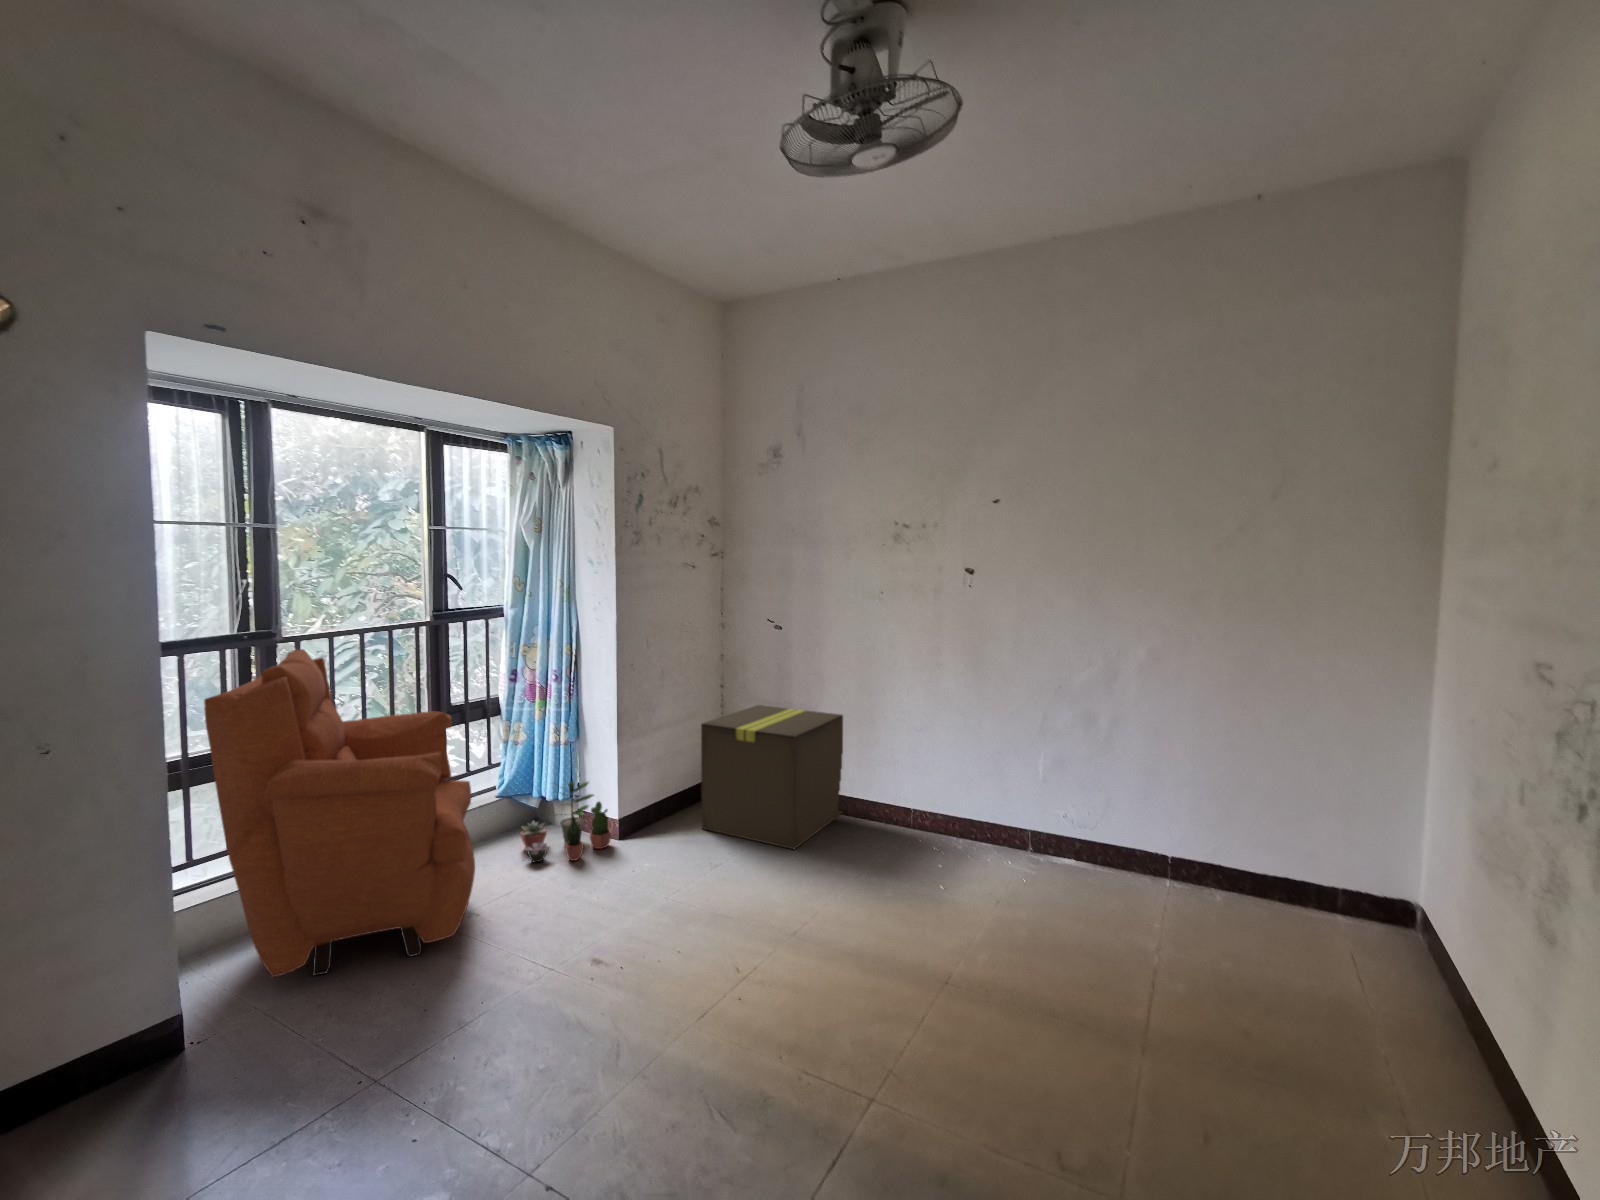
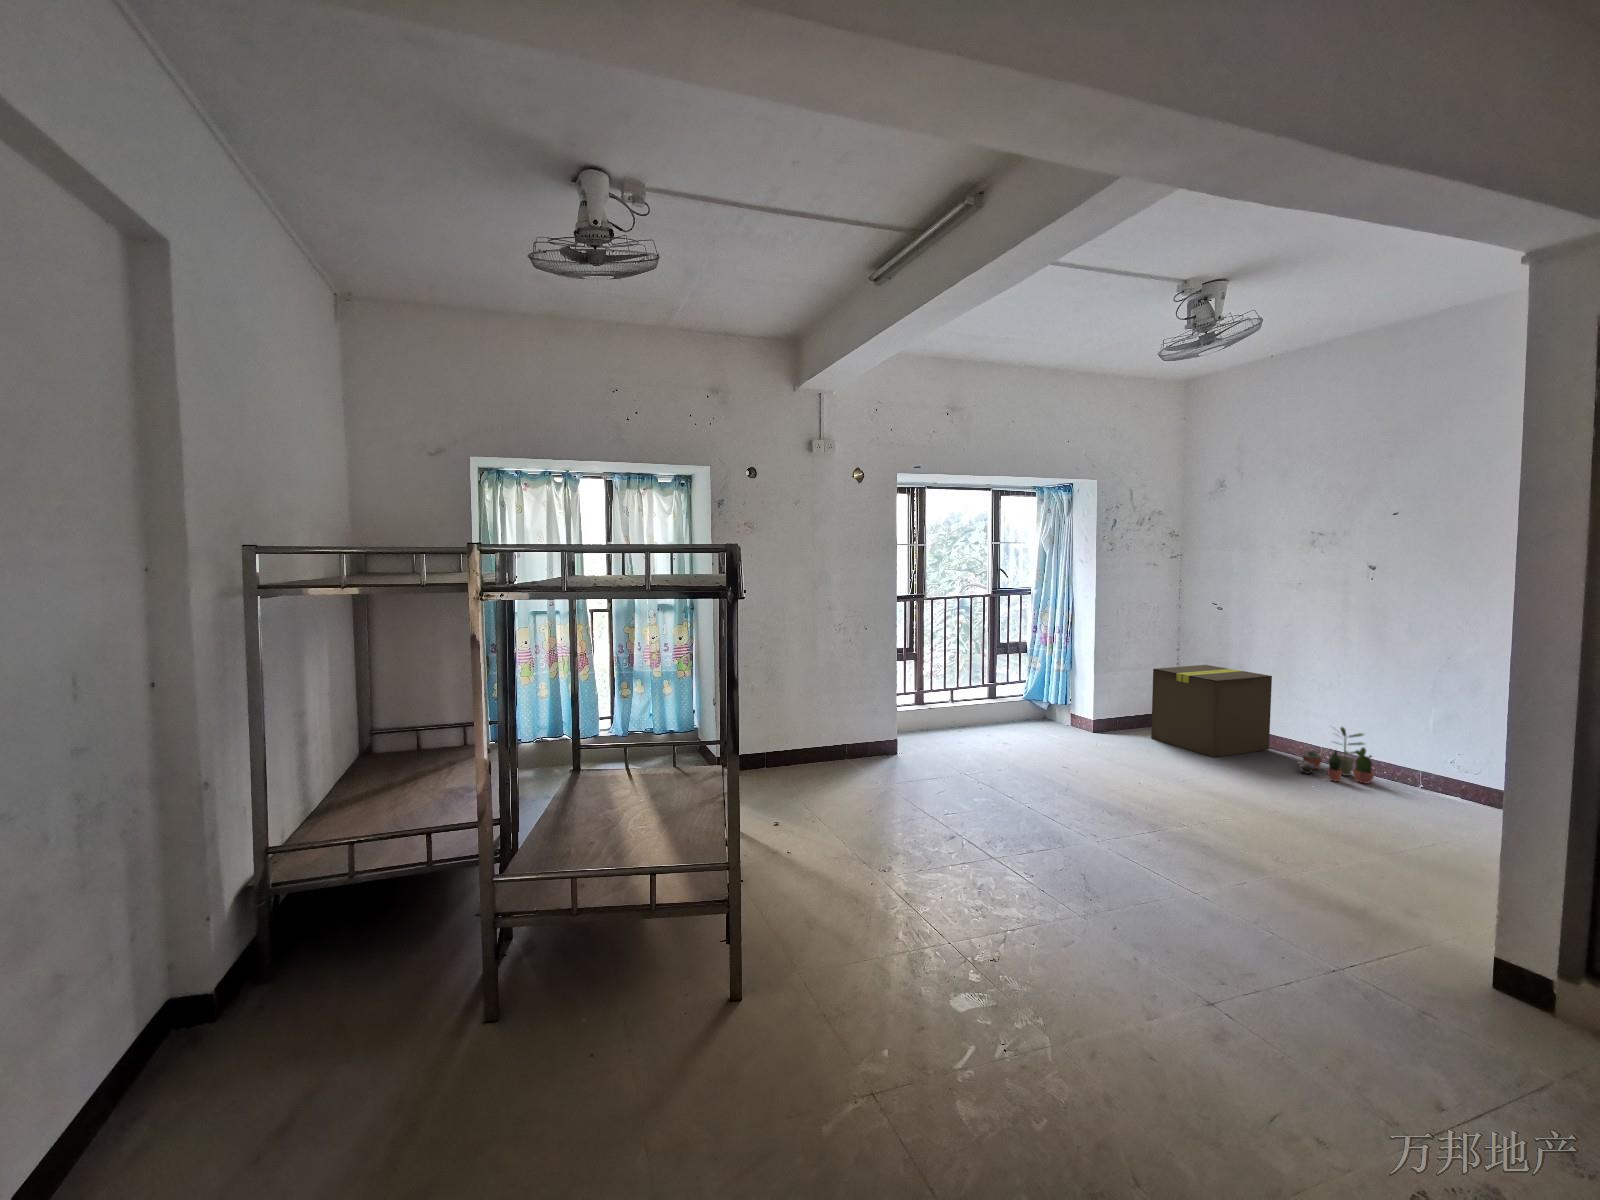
armchair: present [204,649,475,977] -> none [911,605,1011,750]
potted plant: present [520,781,611,862] -> present [1298,727,1375,784]

